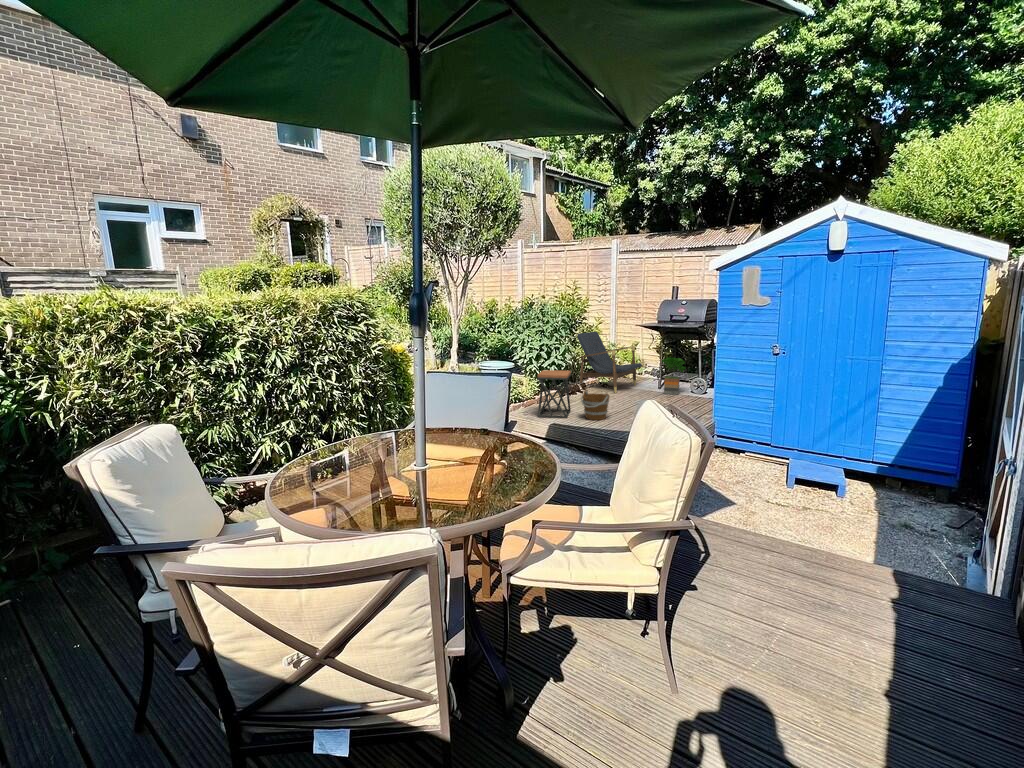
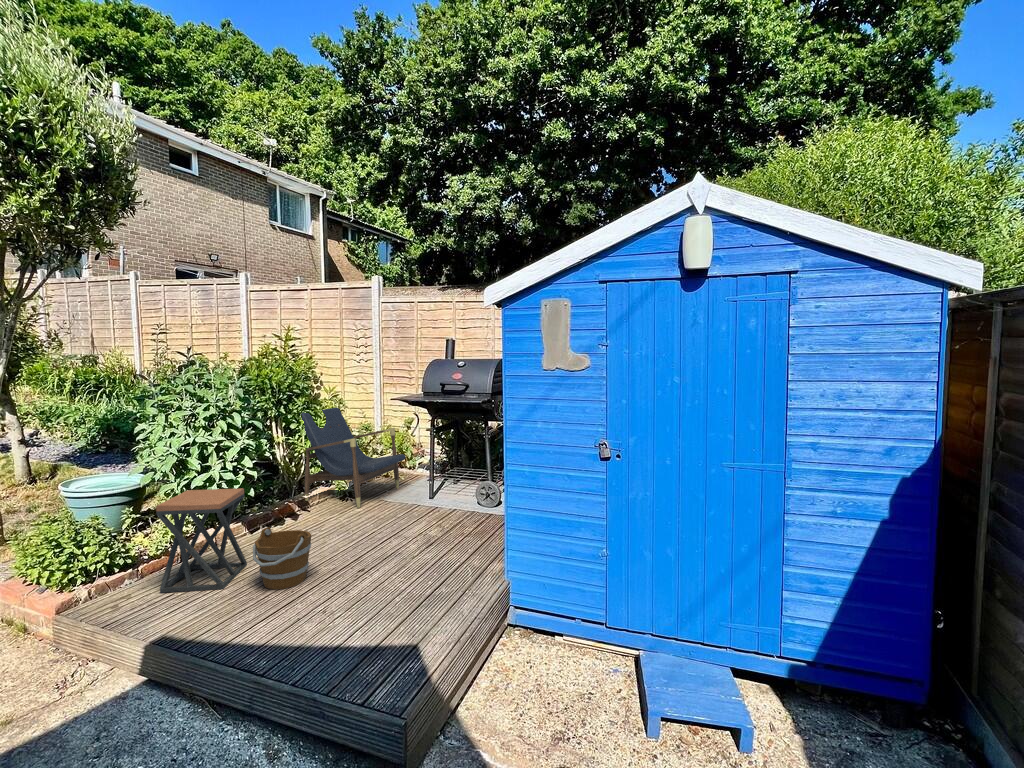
potted tree: present [662,358,686,395] -> none [429,445,467,504]

